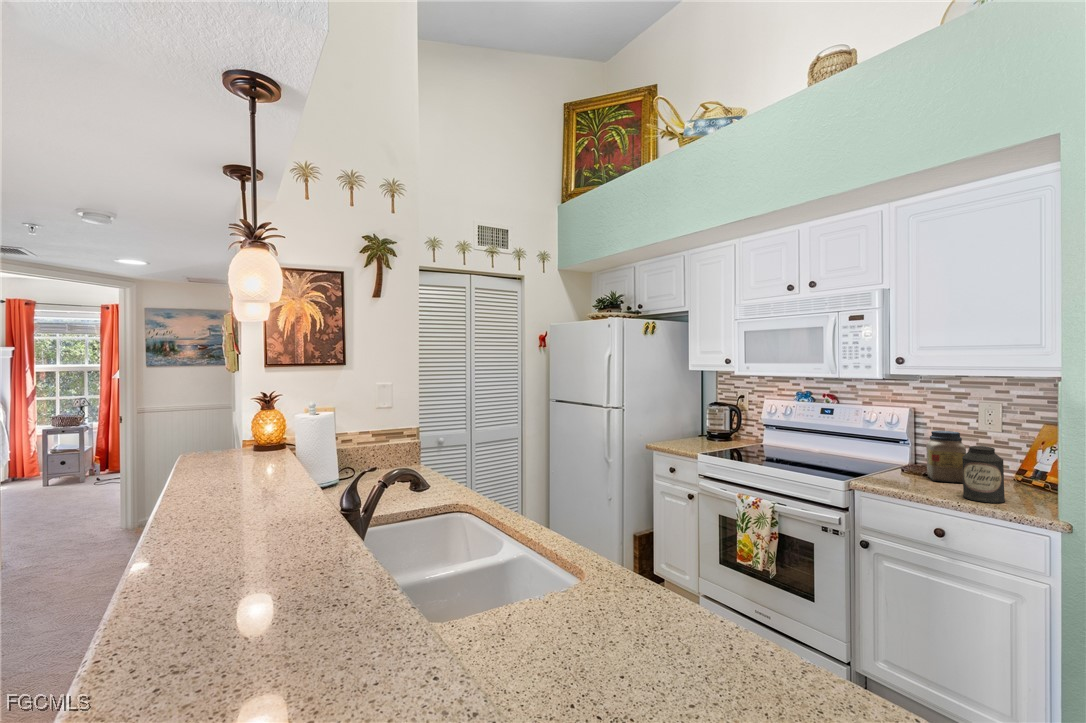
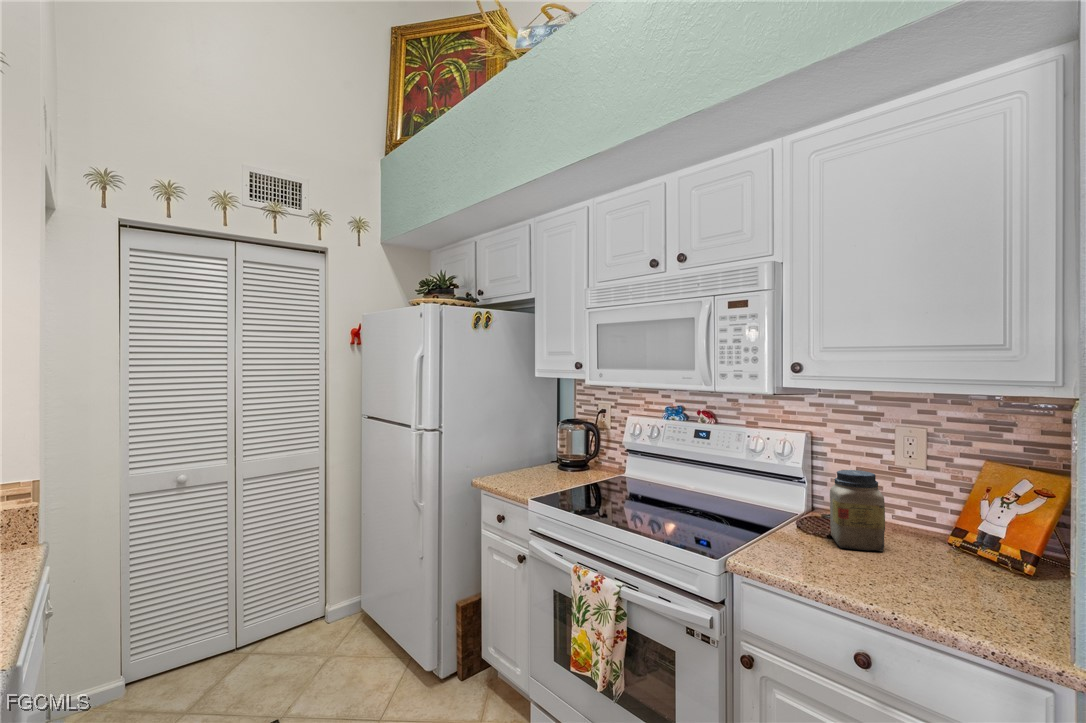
canister: present [962,446,1005,503] -> none [887,504,952,603]

